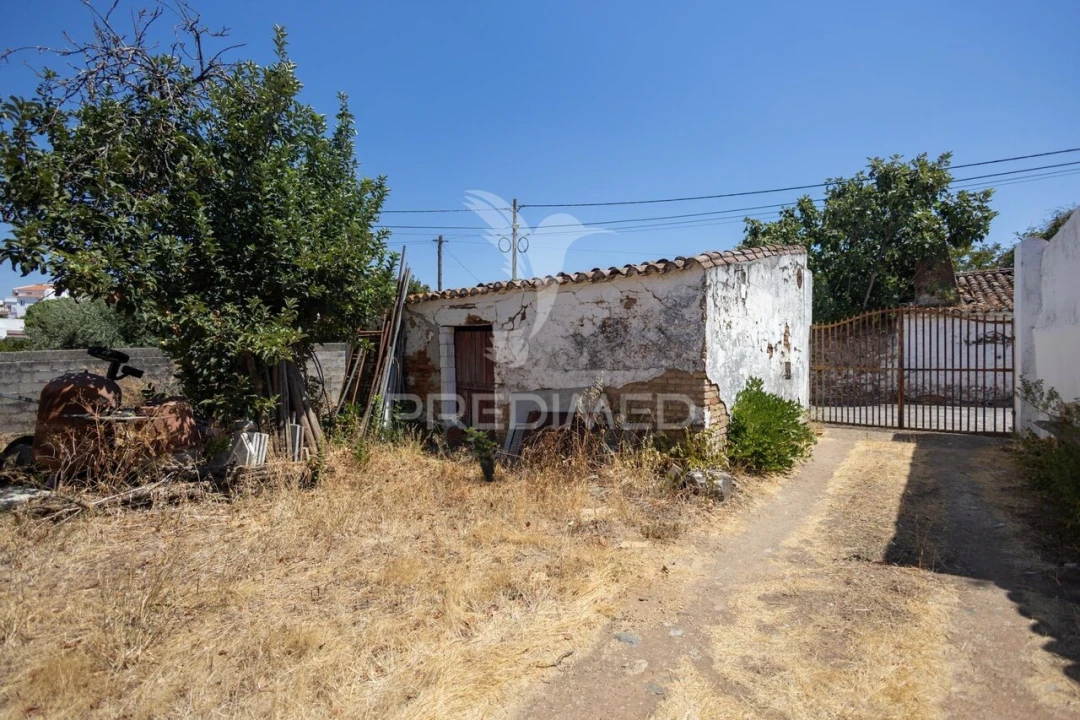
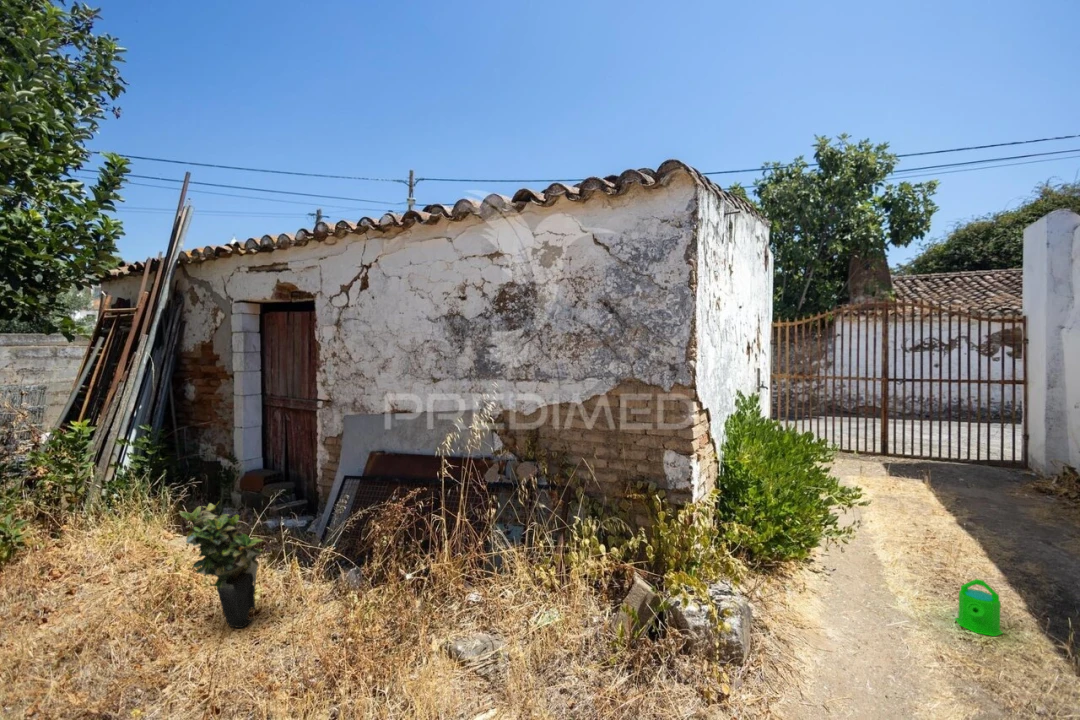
watering can: none [843,469,865,496] -> present [955,579,1003,636]

